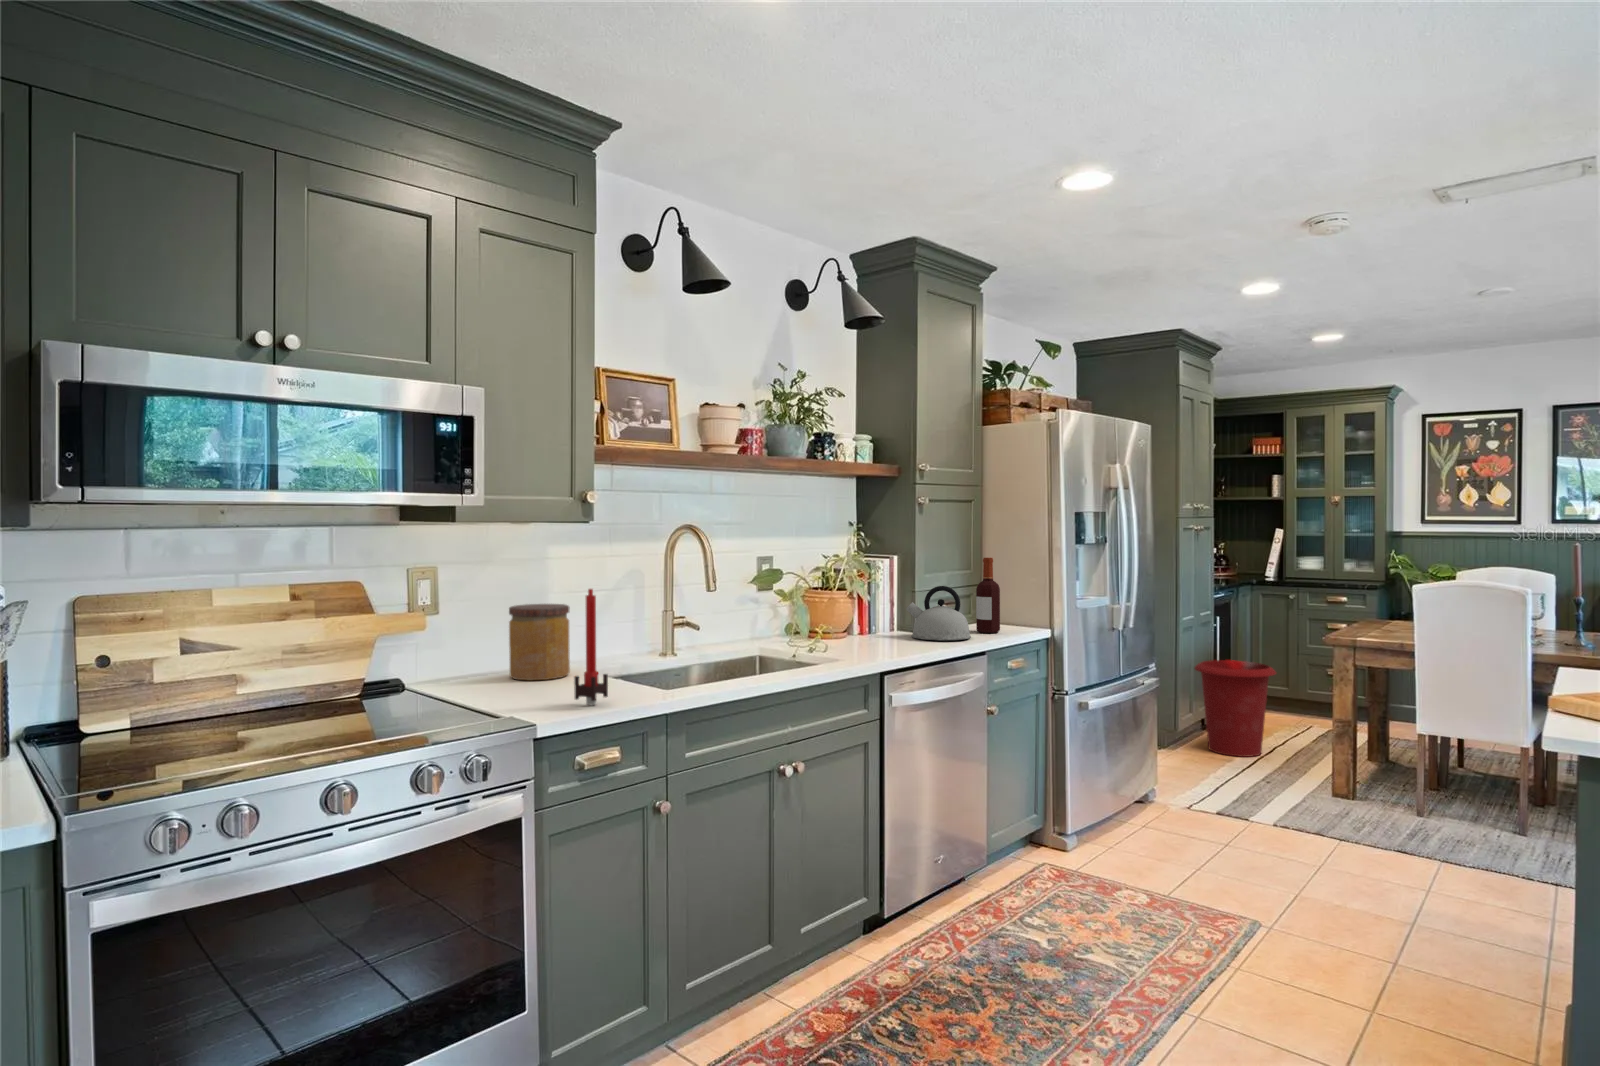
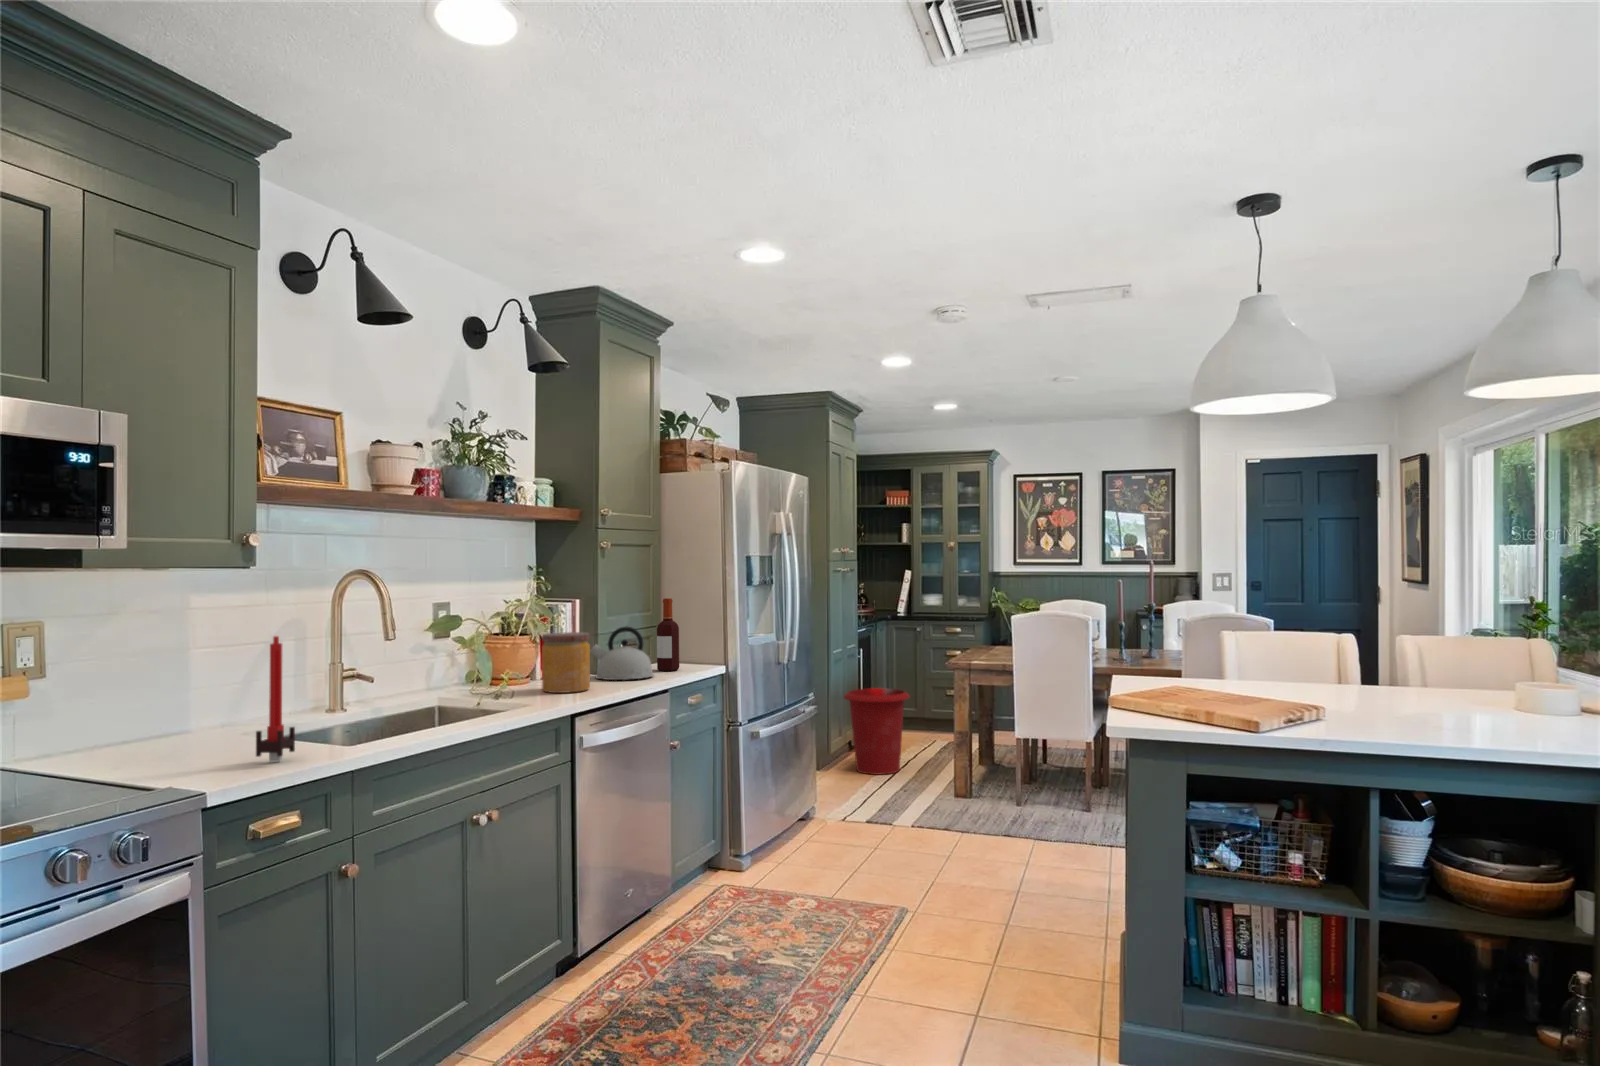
jar: present [509,604,570,680] -> present [542,632,590,693]

